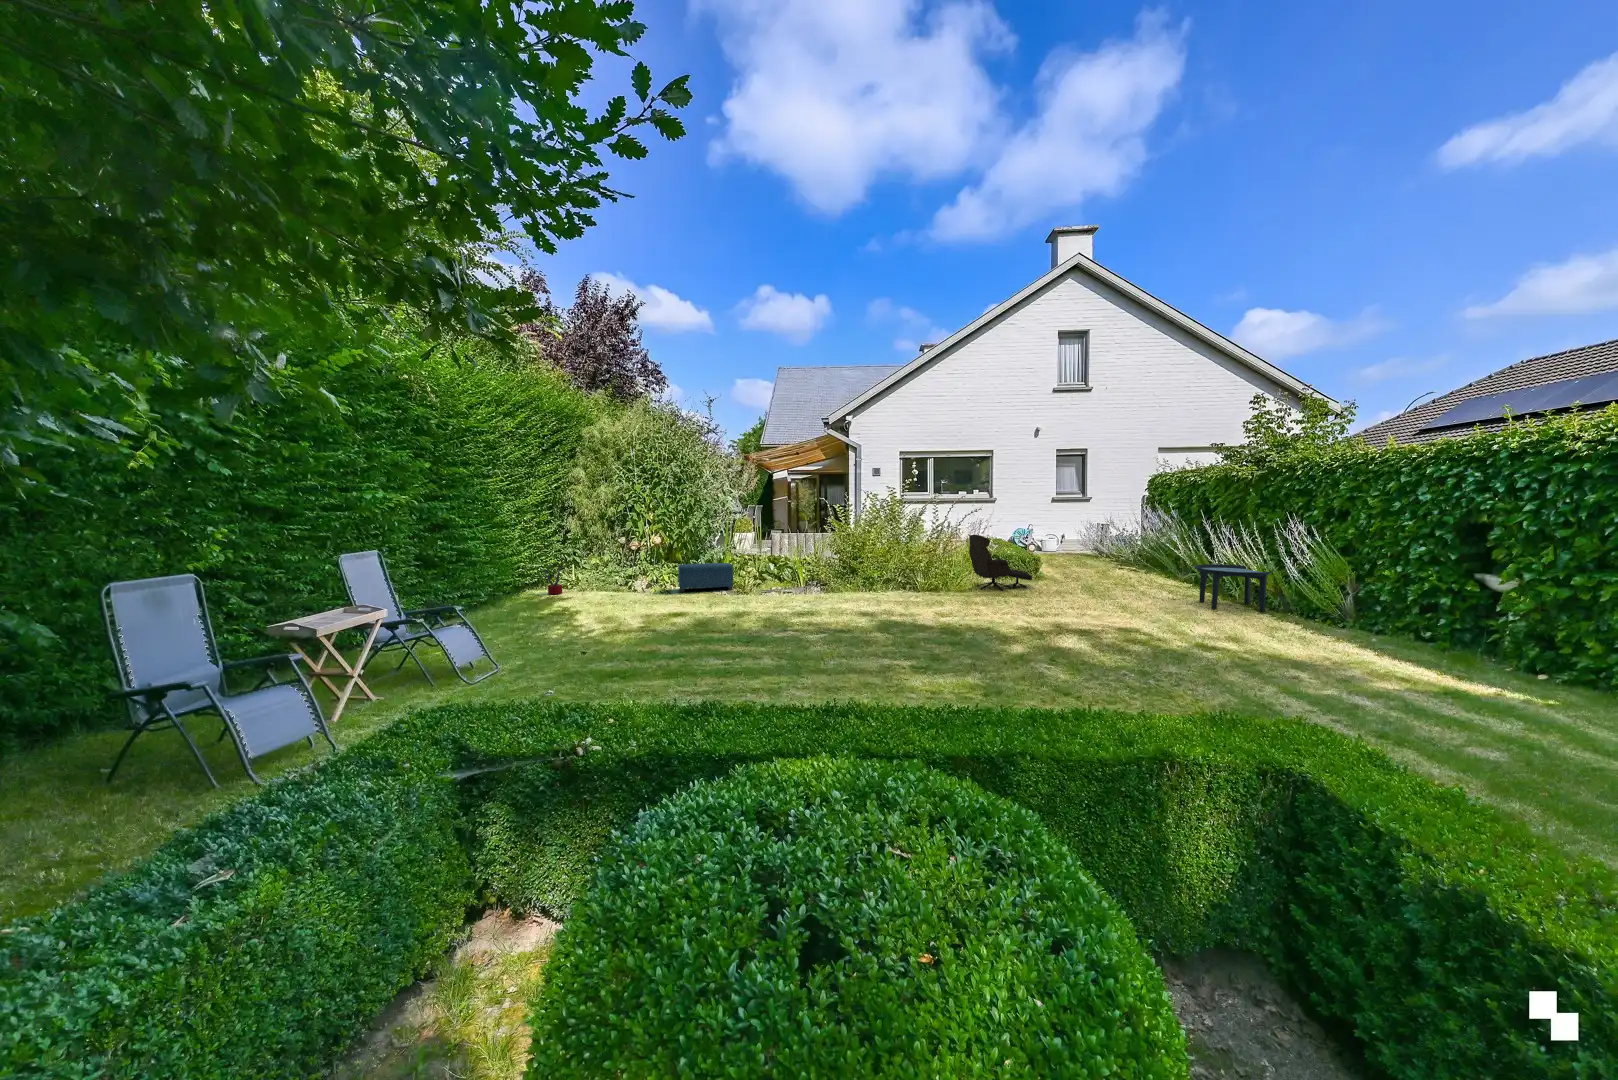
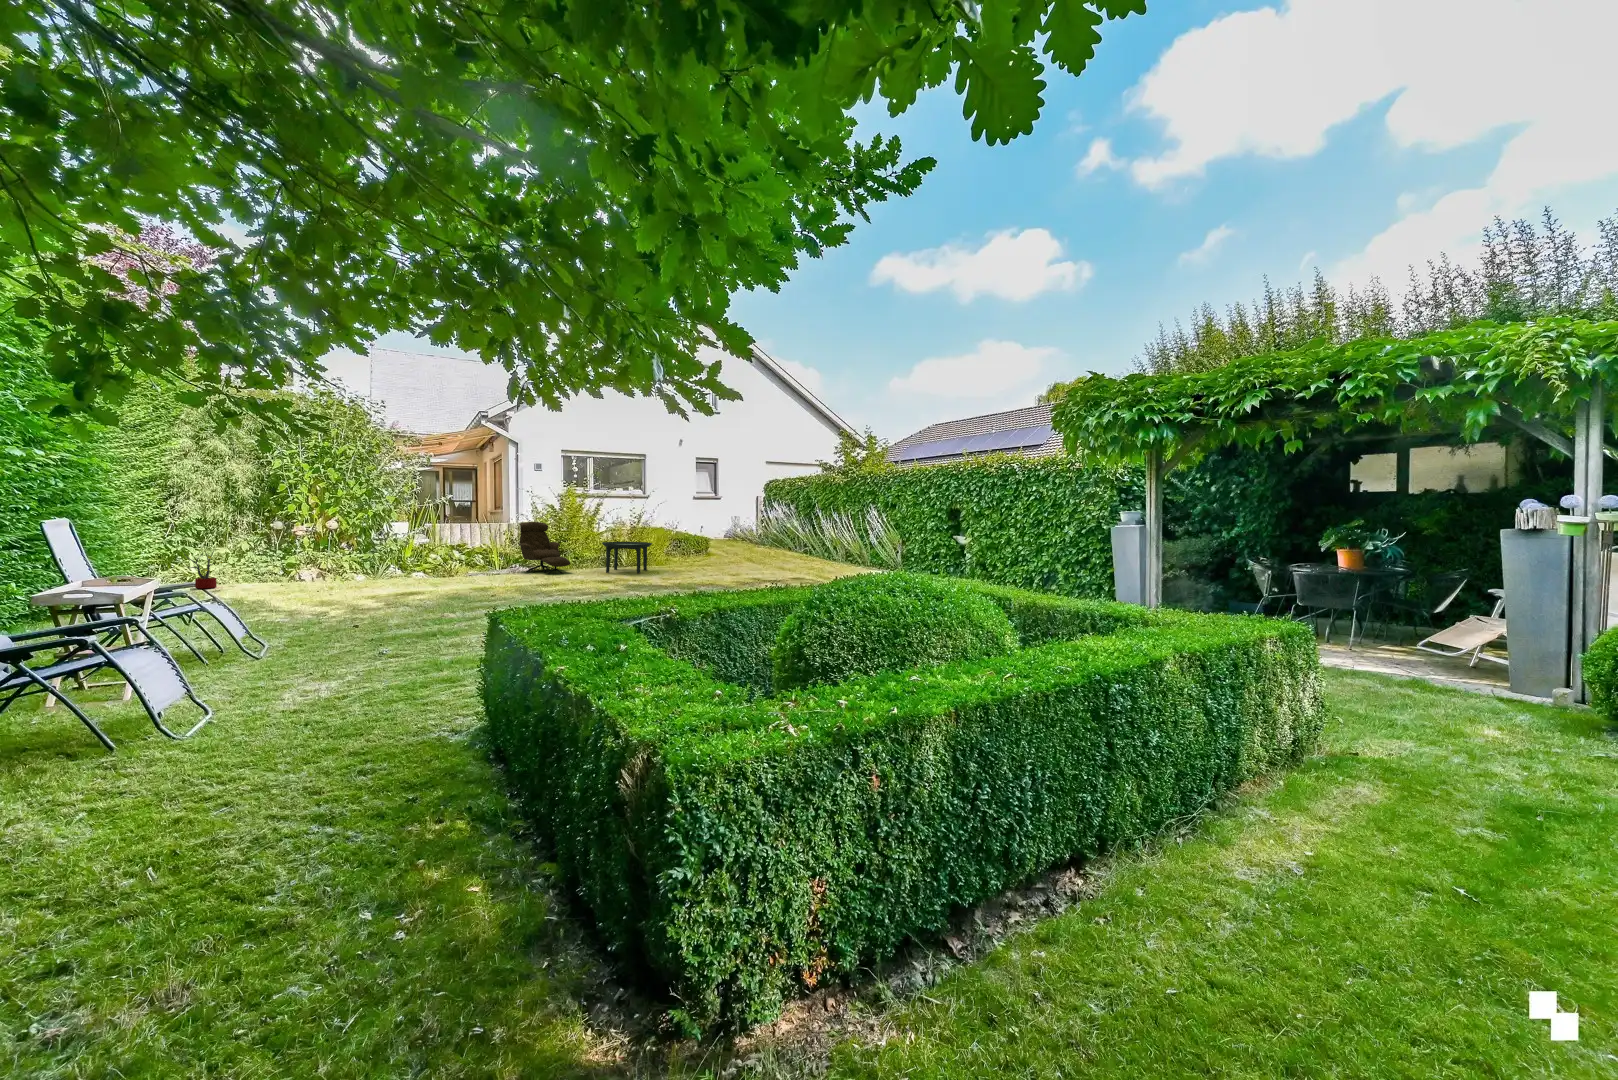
lounge chair: present [969,535,1032,591] -> present [518,522,570,574]
bench: present [678,563,733,592] -> none [373,550,441,579]
round table: present [1194,564,1274,612] -> present [602,542,652,574]

